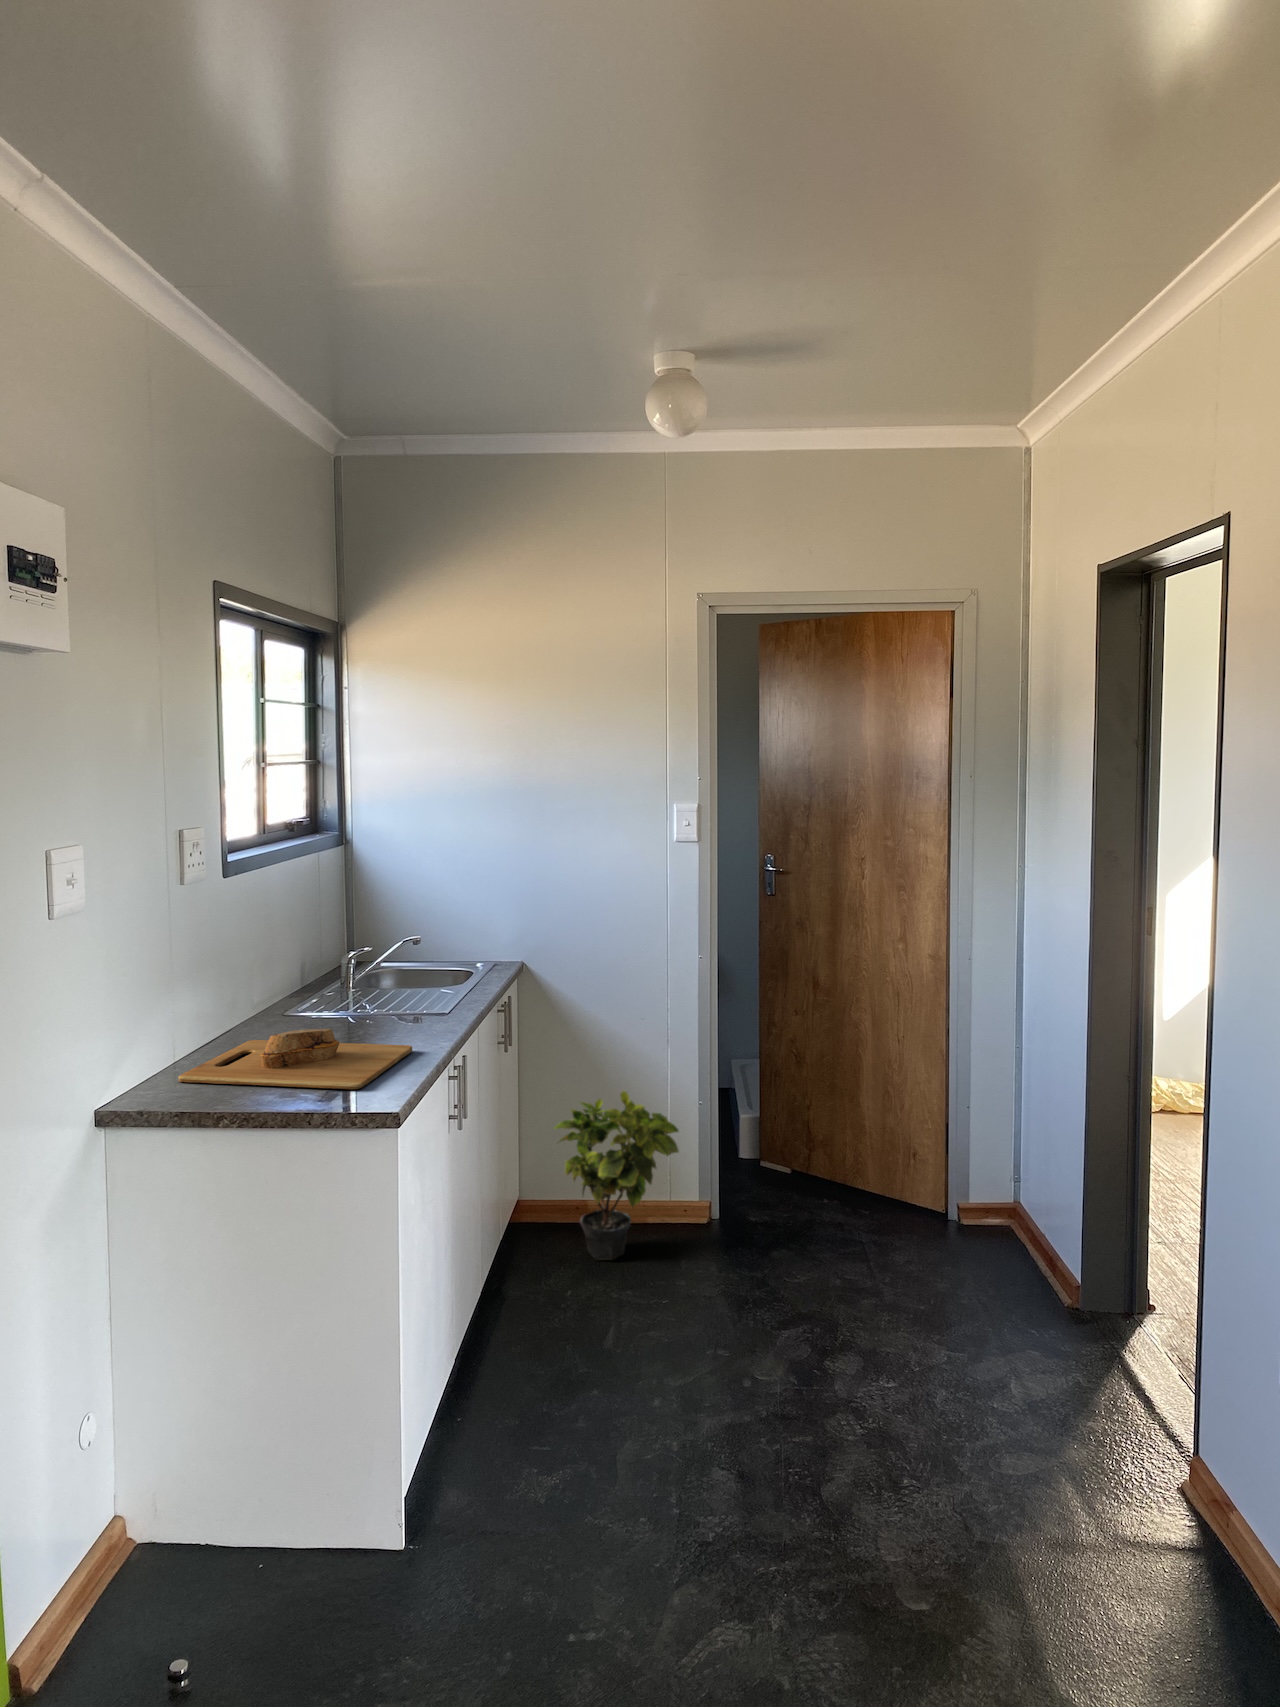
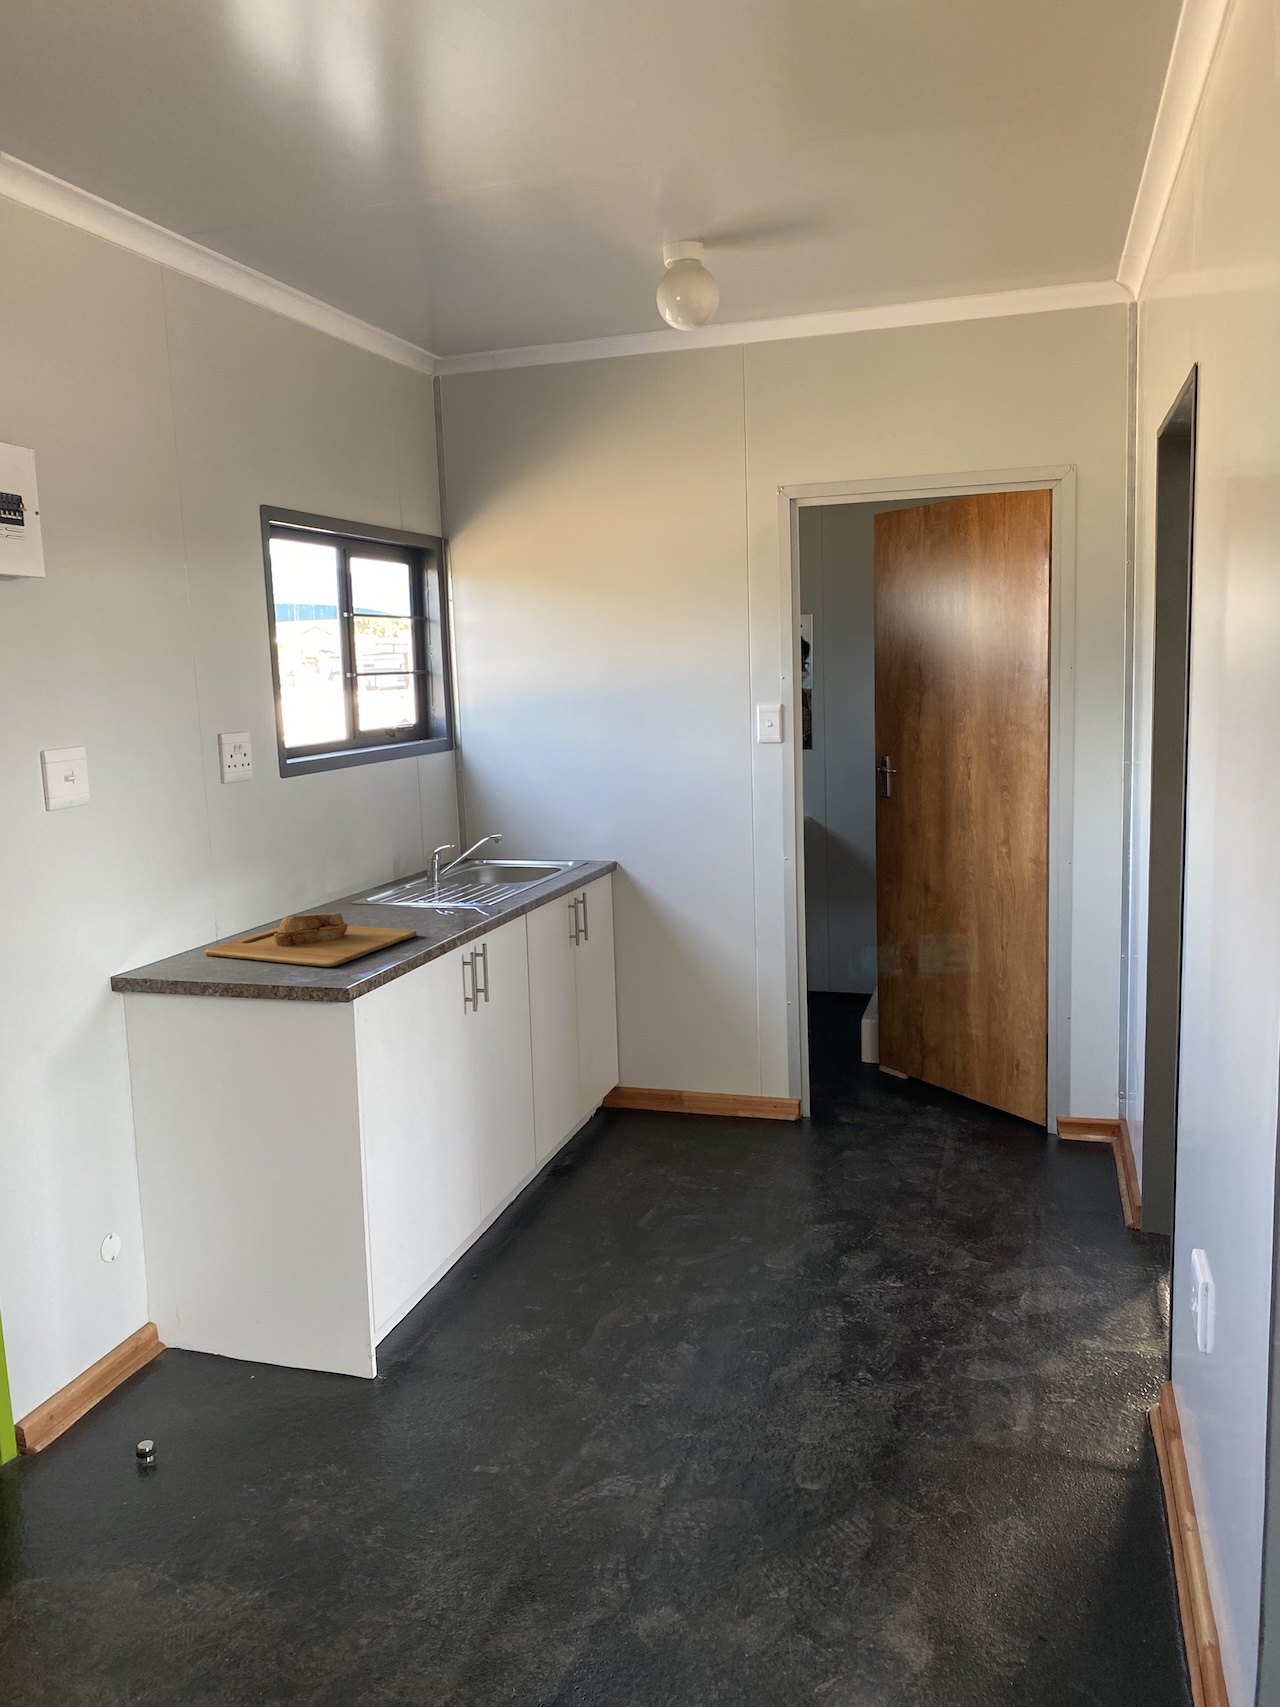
potted plant: present [555,1091,679,1260] -> none [629,983,751,1144]

